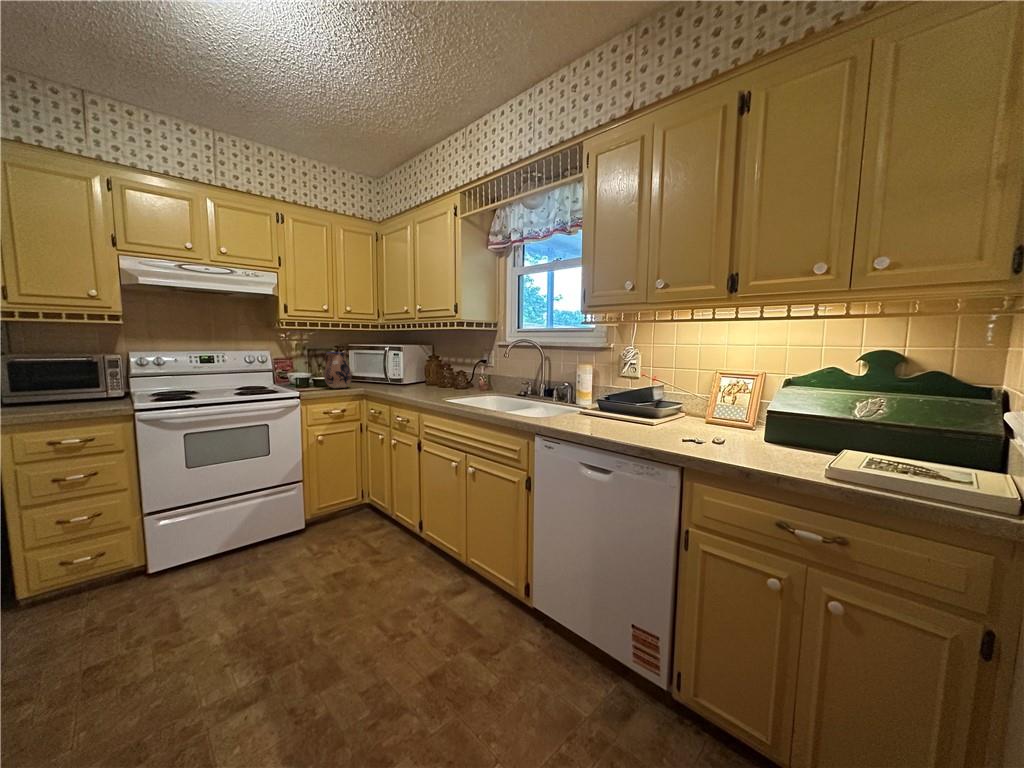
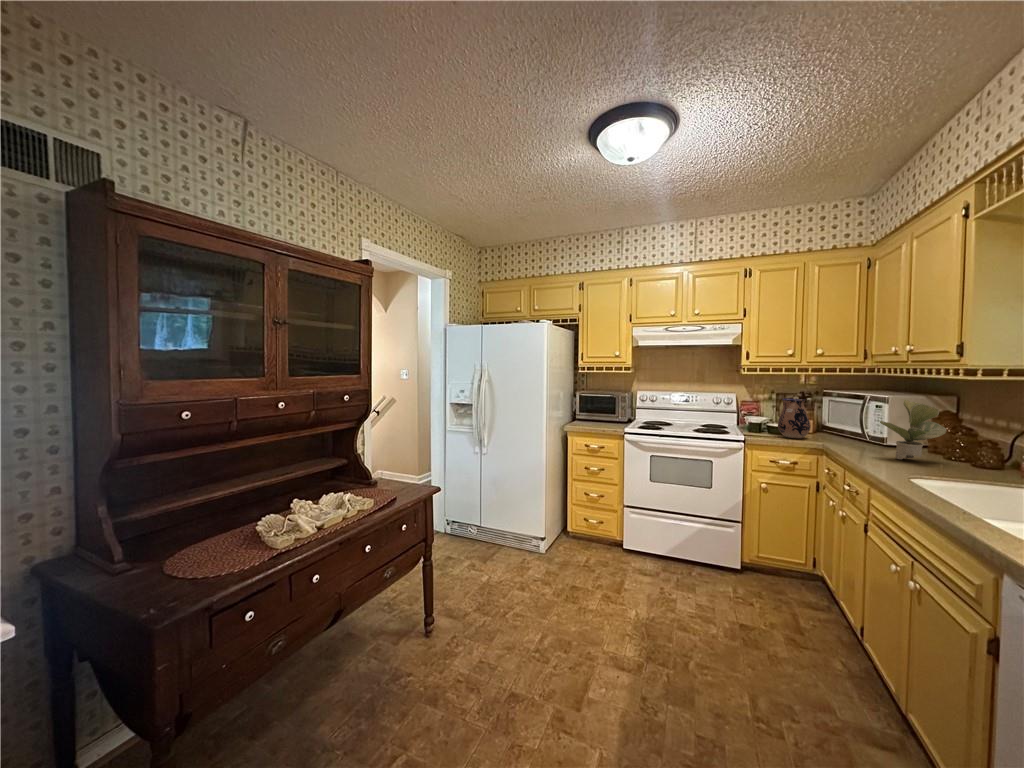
potted plant: none [411,346,444,391] -> present [880,400,946,459]

